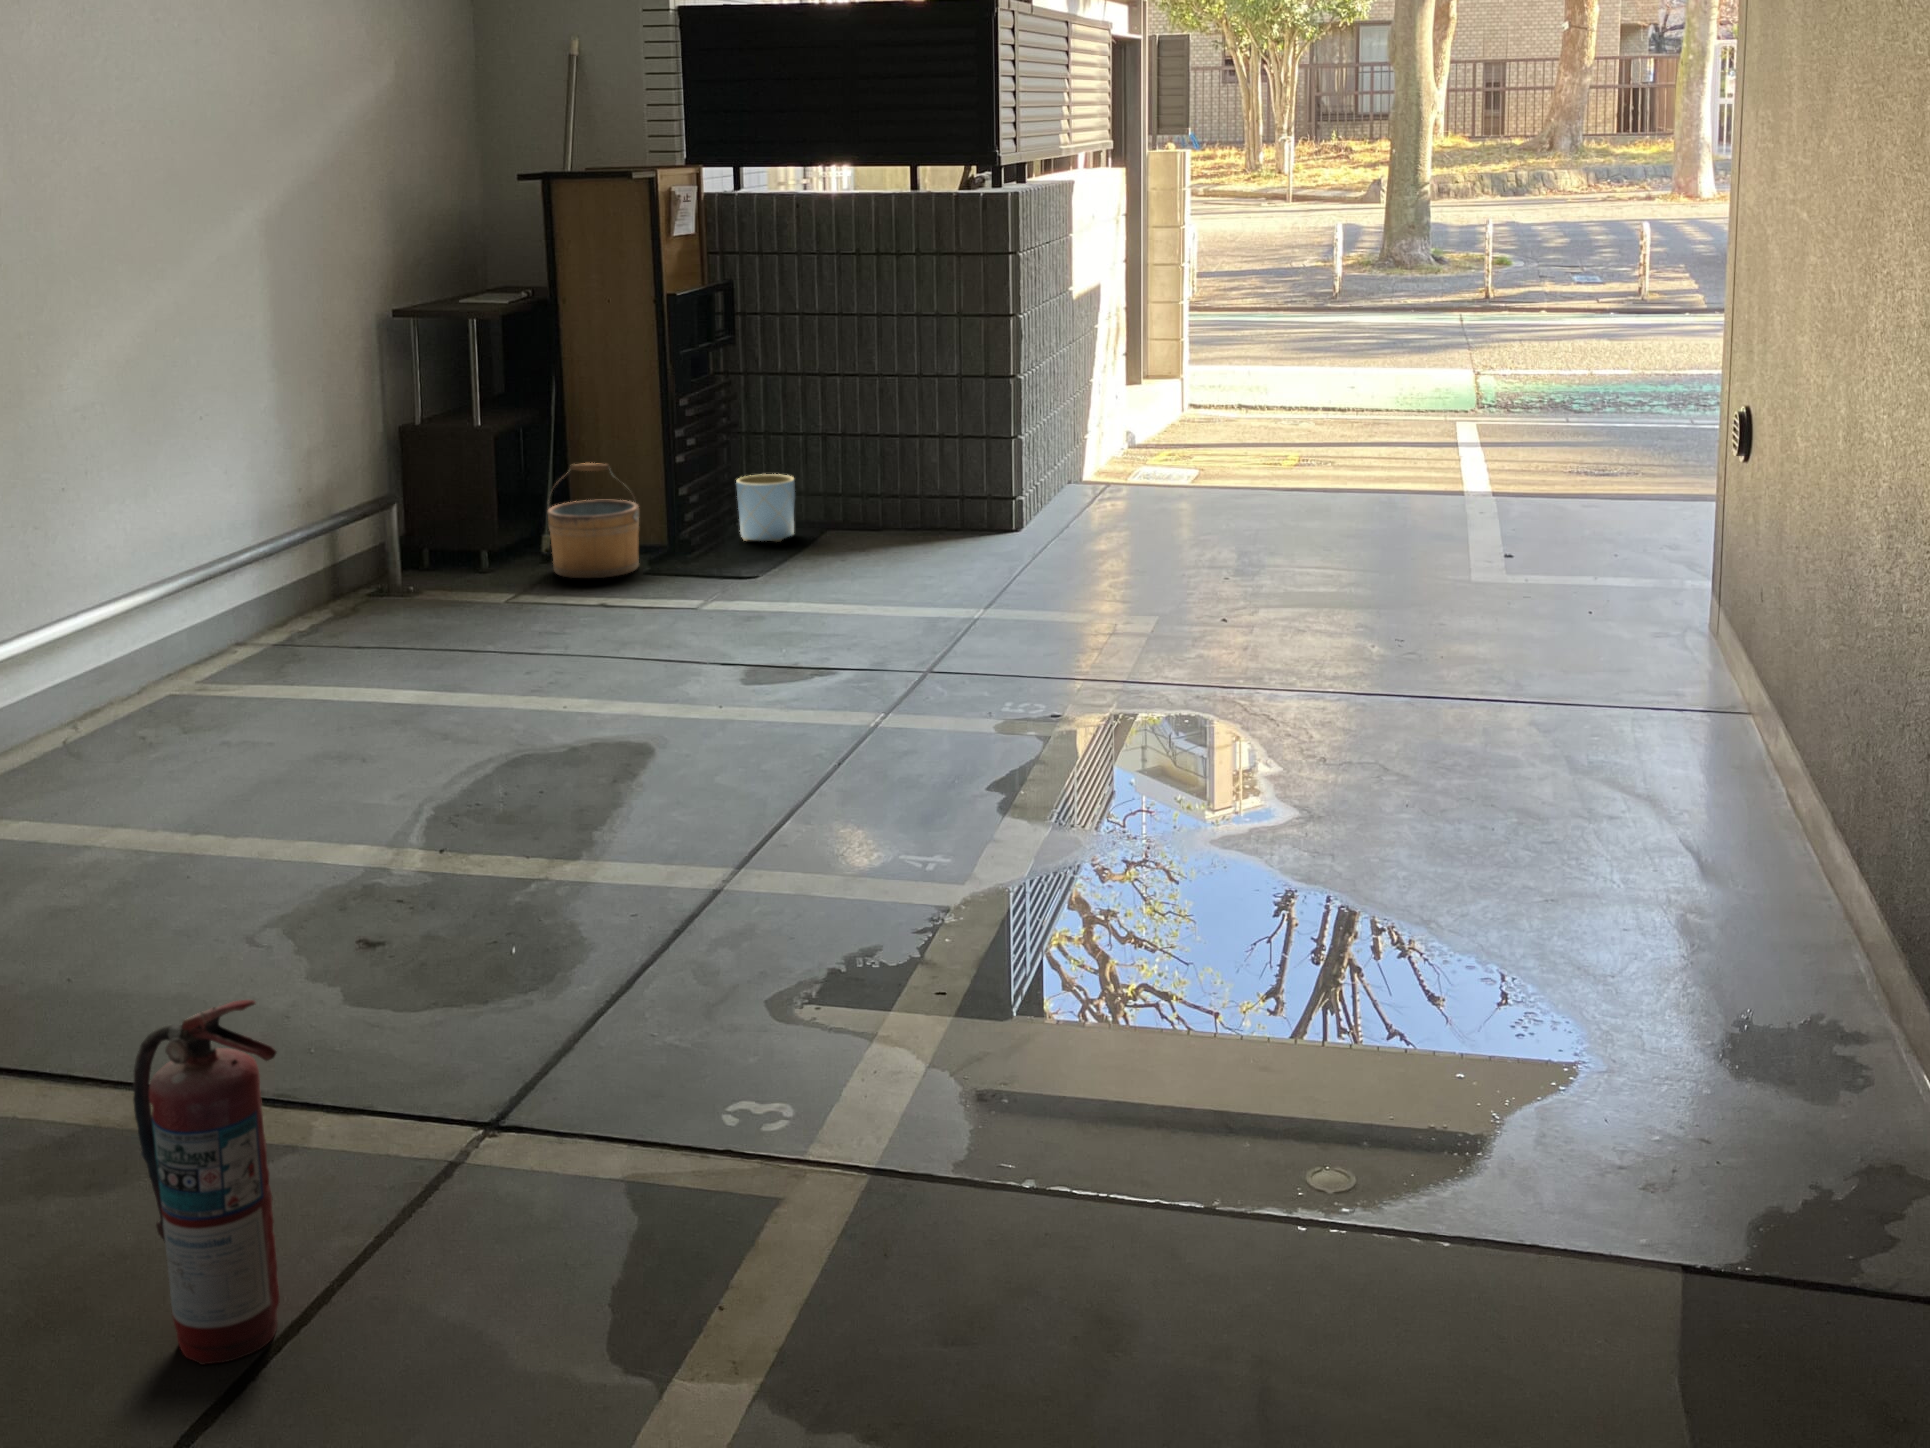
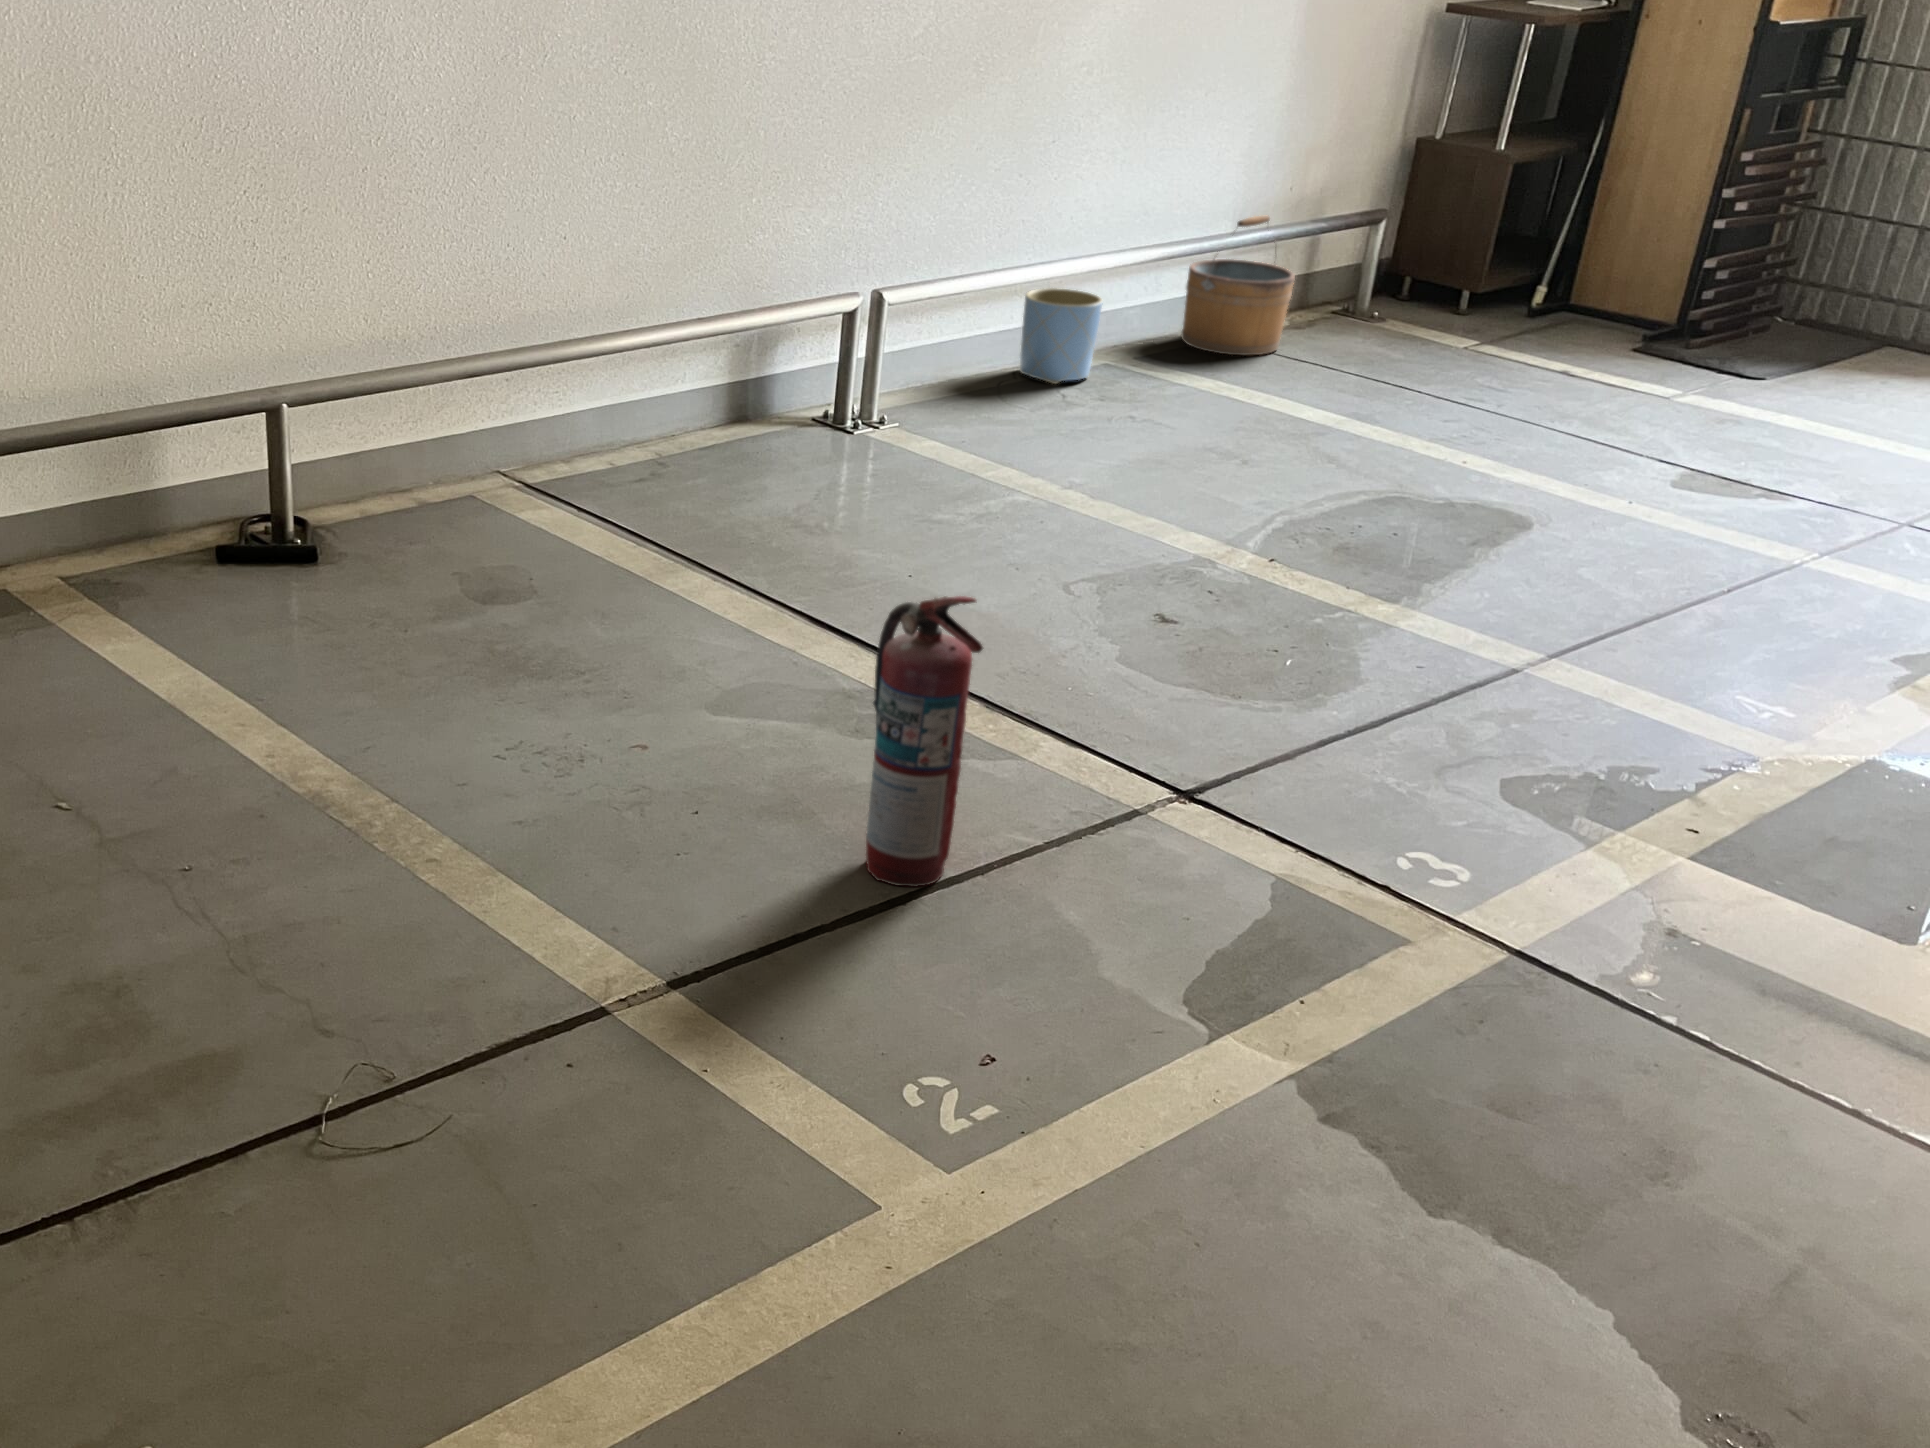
bucket: present [548,463,639,578] -> present [1181,216,1295,355]
planter: present [736,474,795,542] -> present [1020,288,1103,384]

